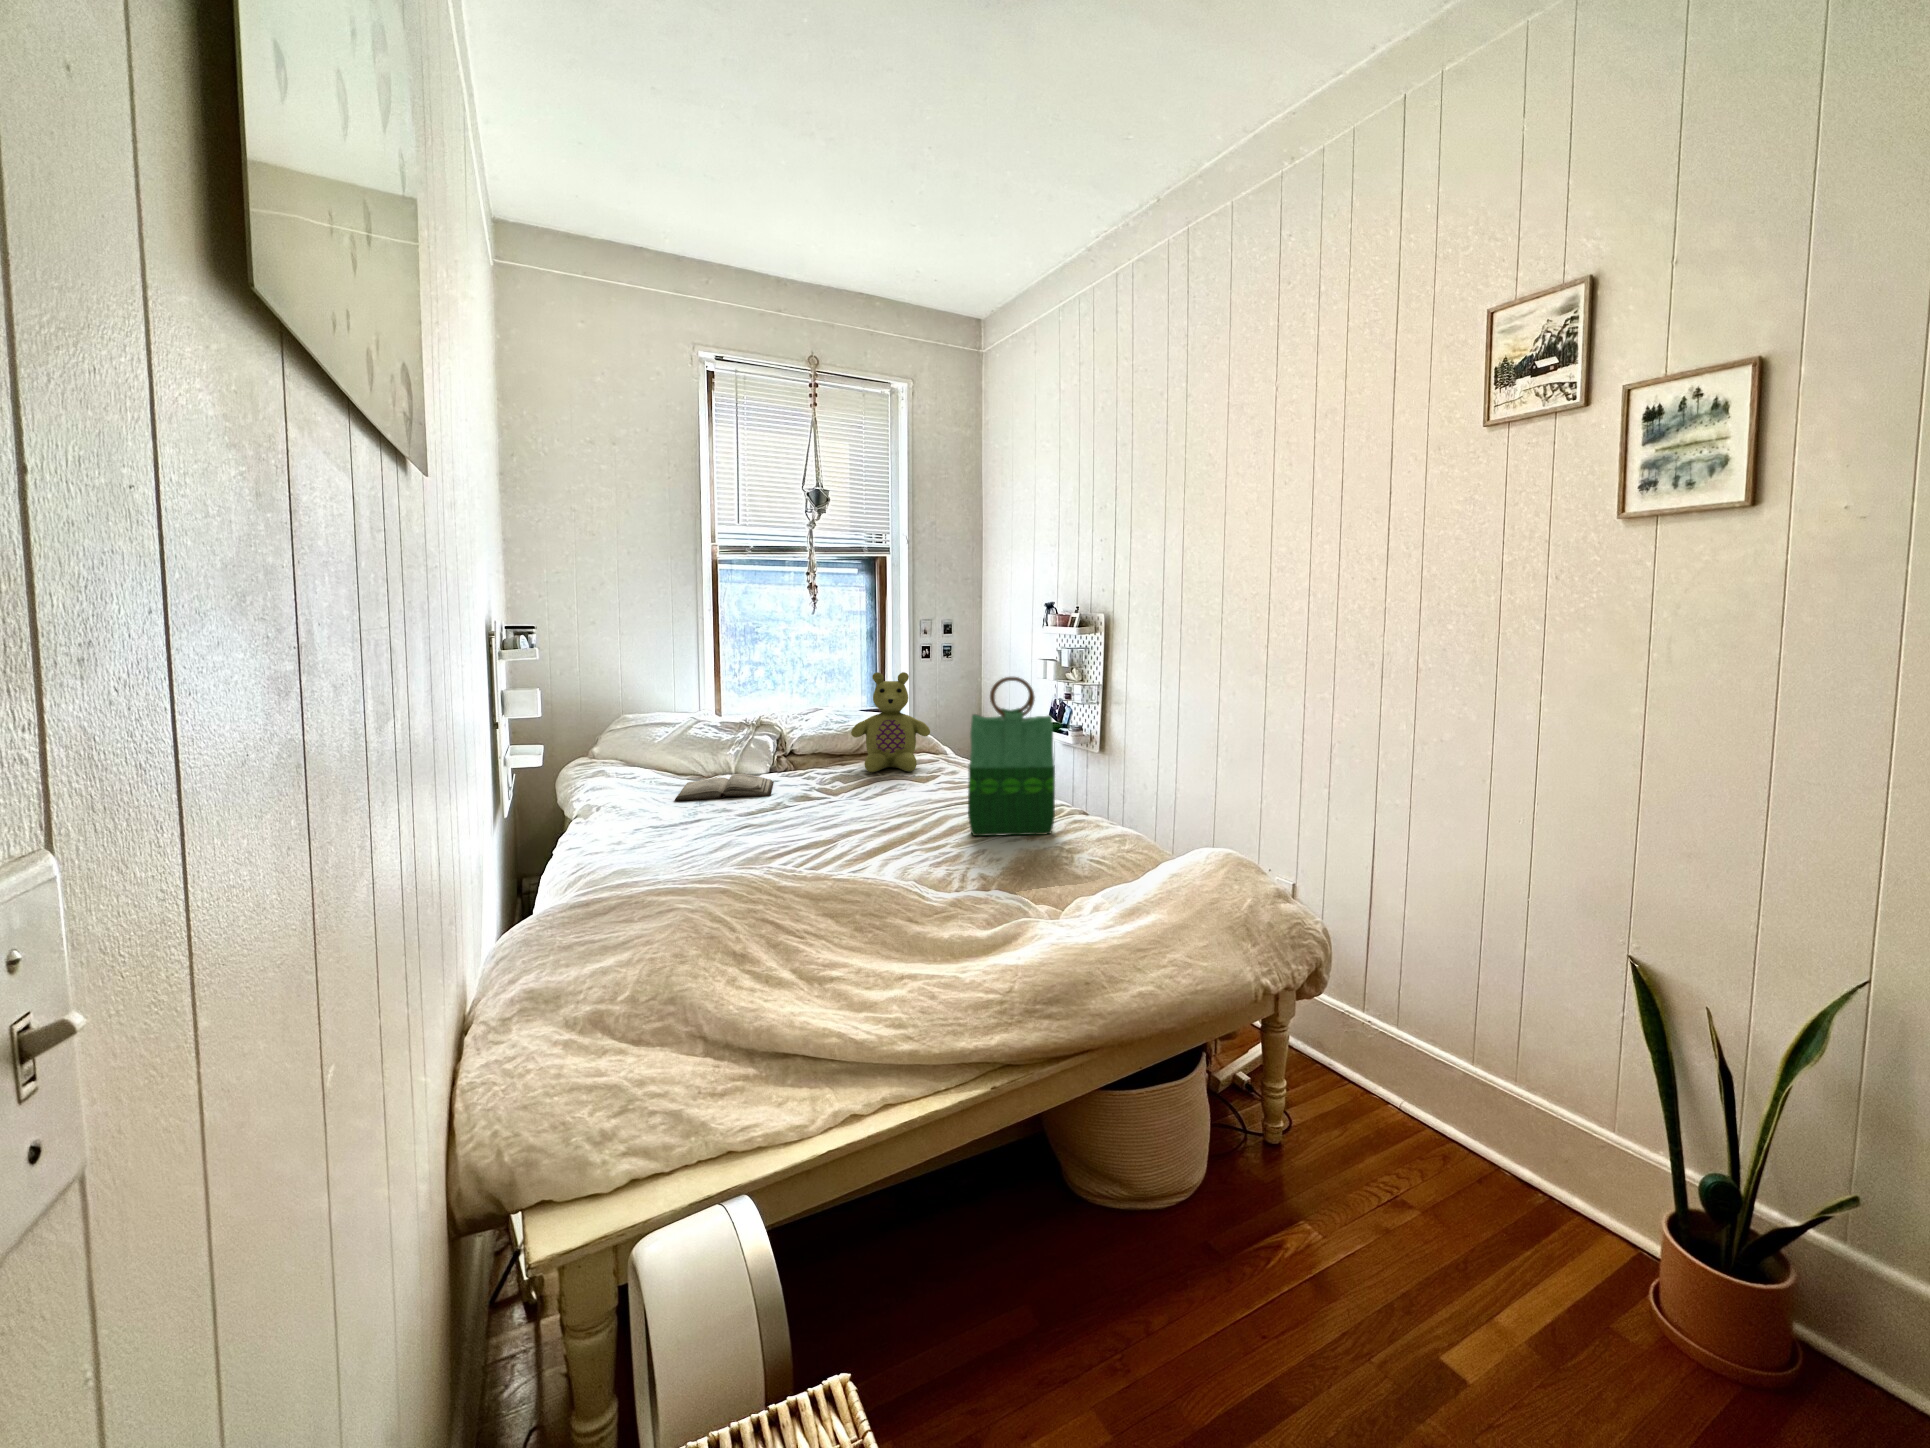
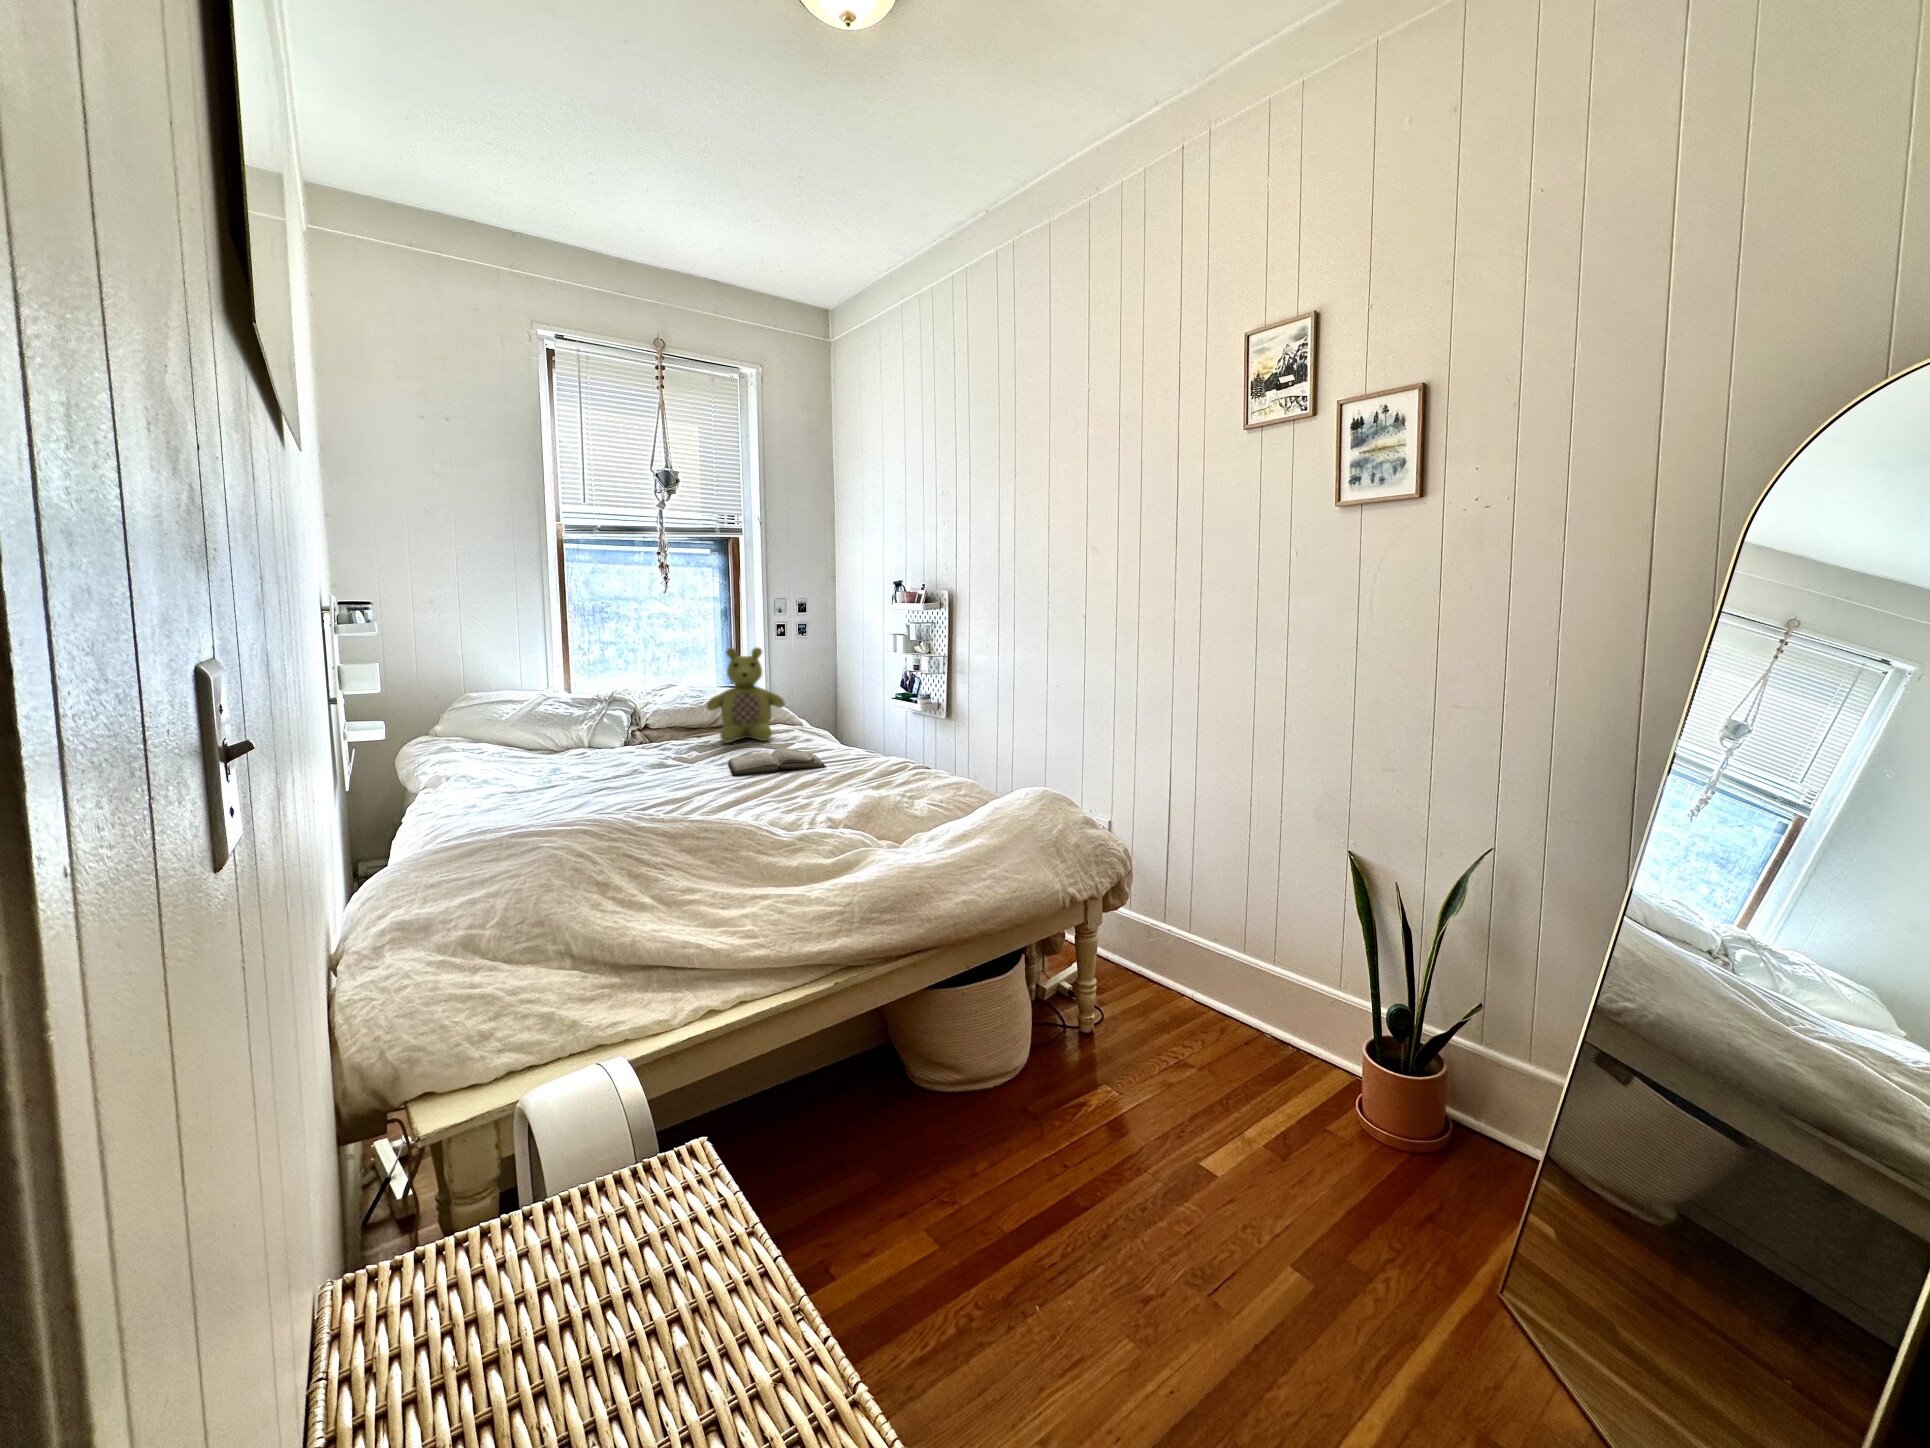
tote bag: present [968,677,1055,836] -> none [816,644,895,788]
diary: present [675,773,774,801] -> present [728,748,826,775]

